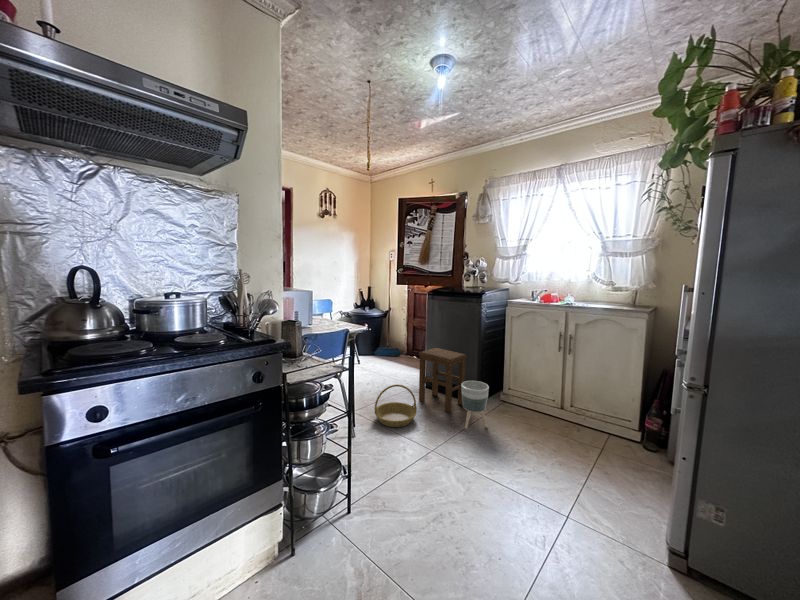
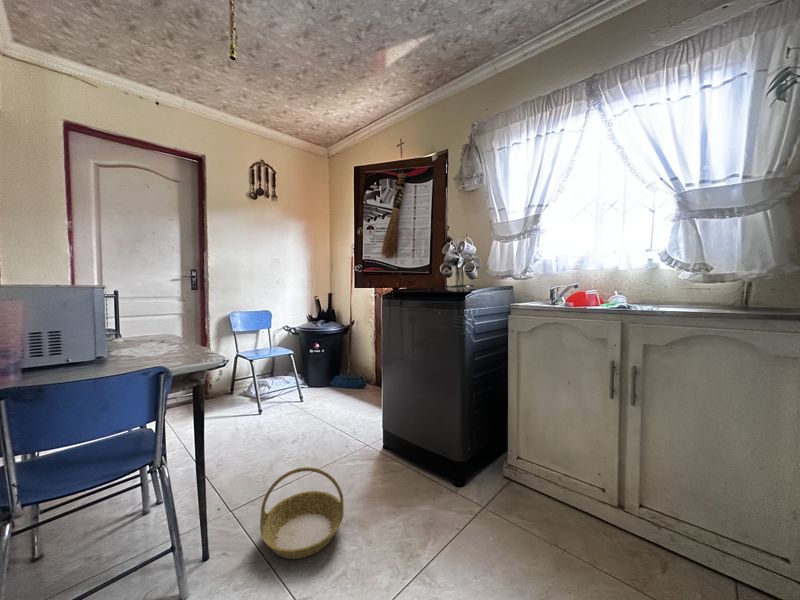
stool: present [419,348,467,412] -> none [362,385,443,509]
planter: present [461,381,489,429] -> none [423,457,477,562]

